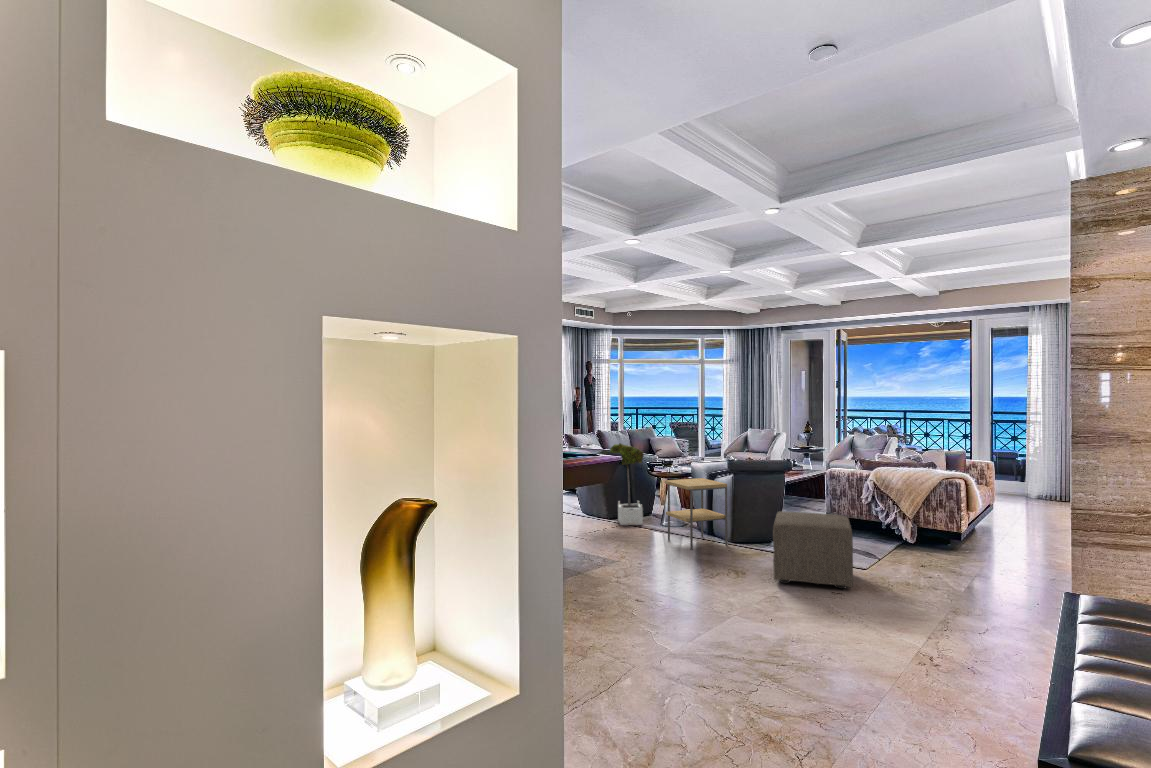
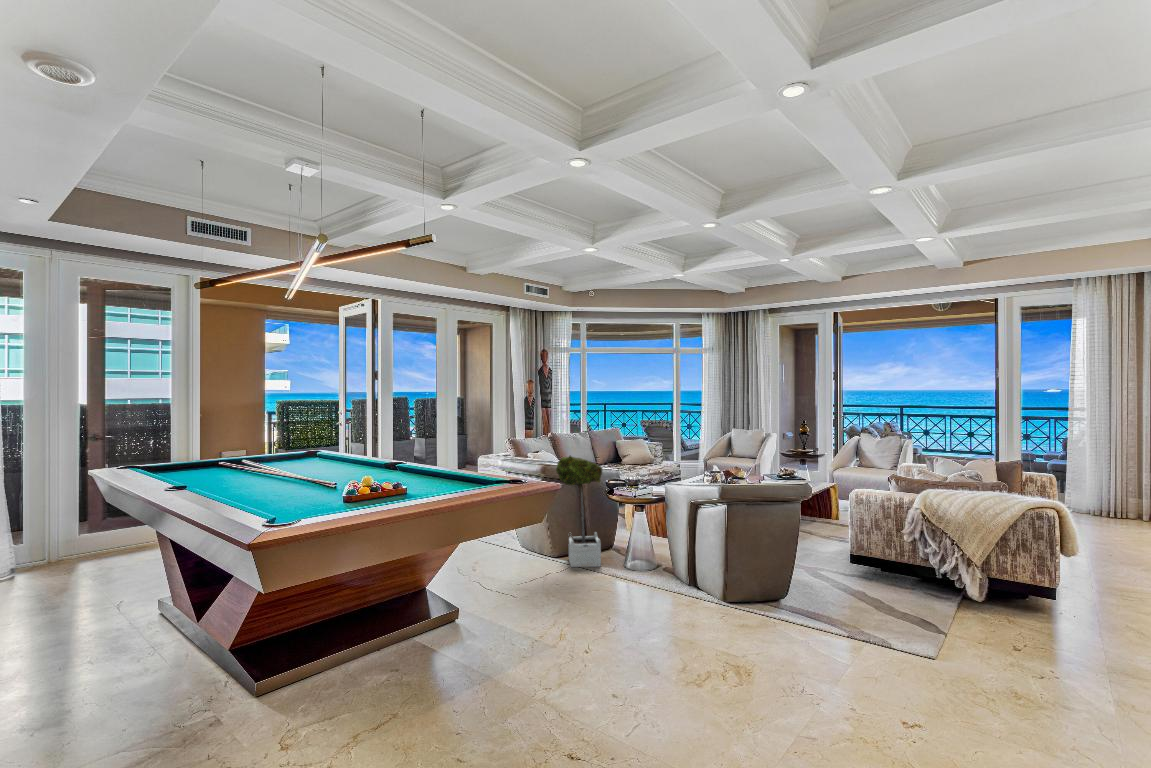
side table: present [664,478,728,550] -> none [629,507,720,617]
ottoman: present [773,511,853,589] -> none [799,570,940,713]

